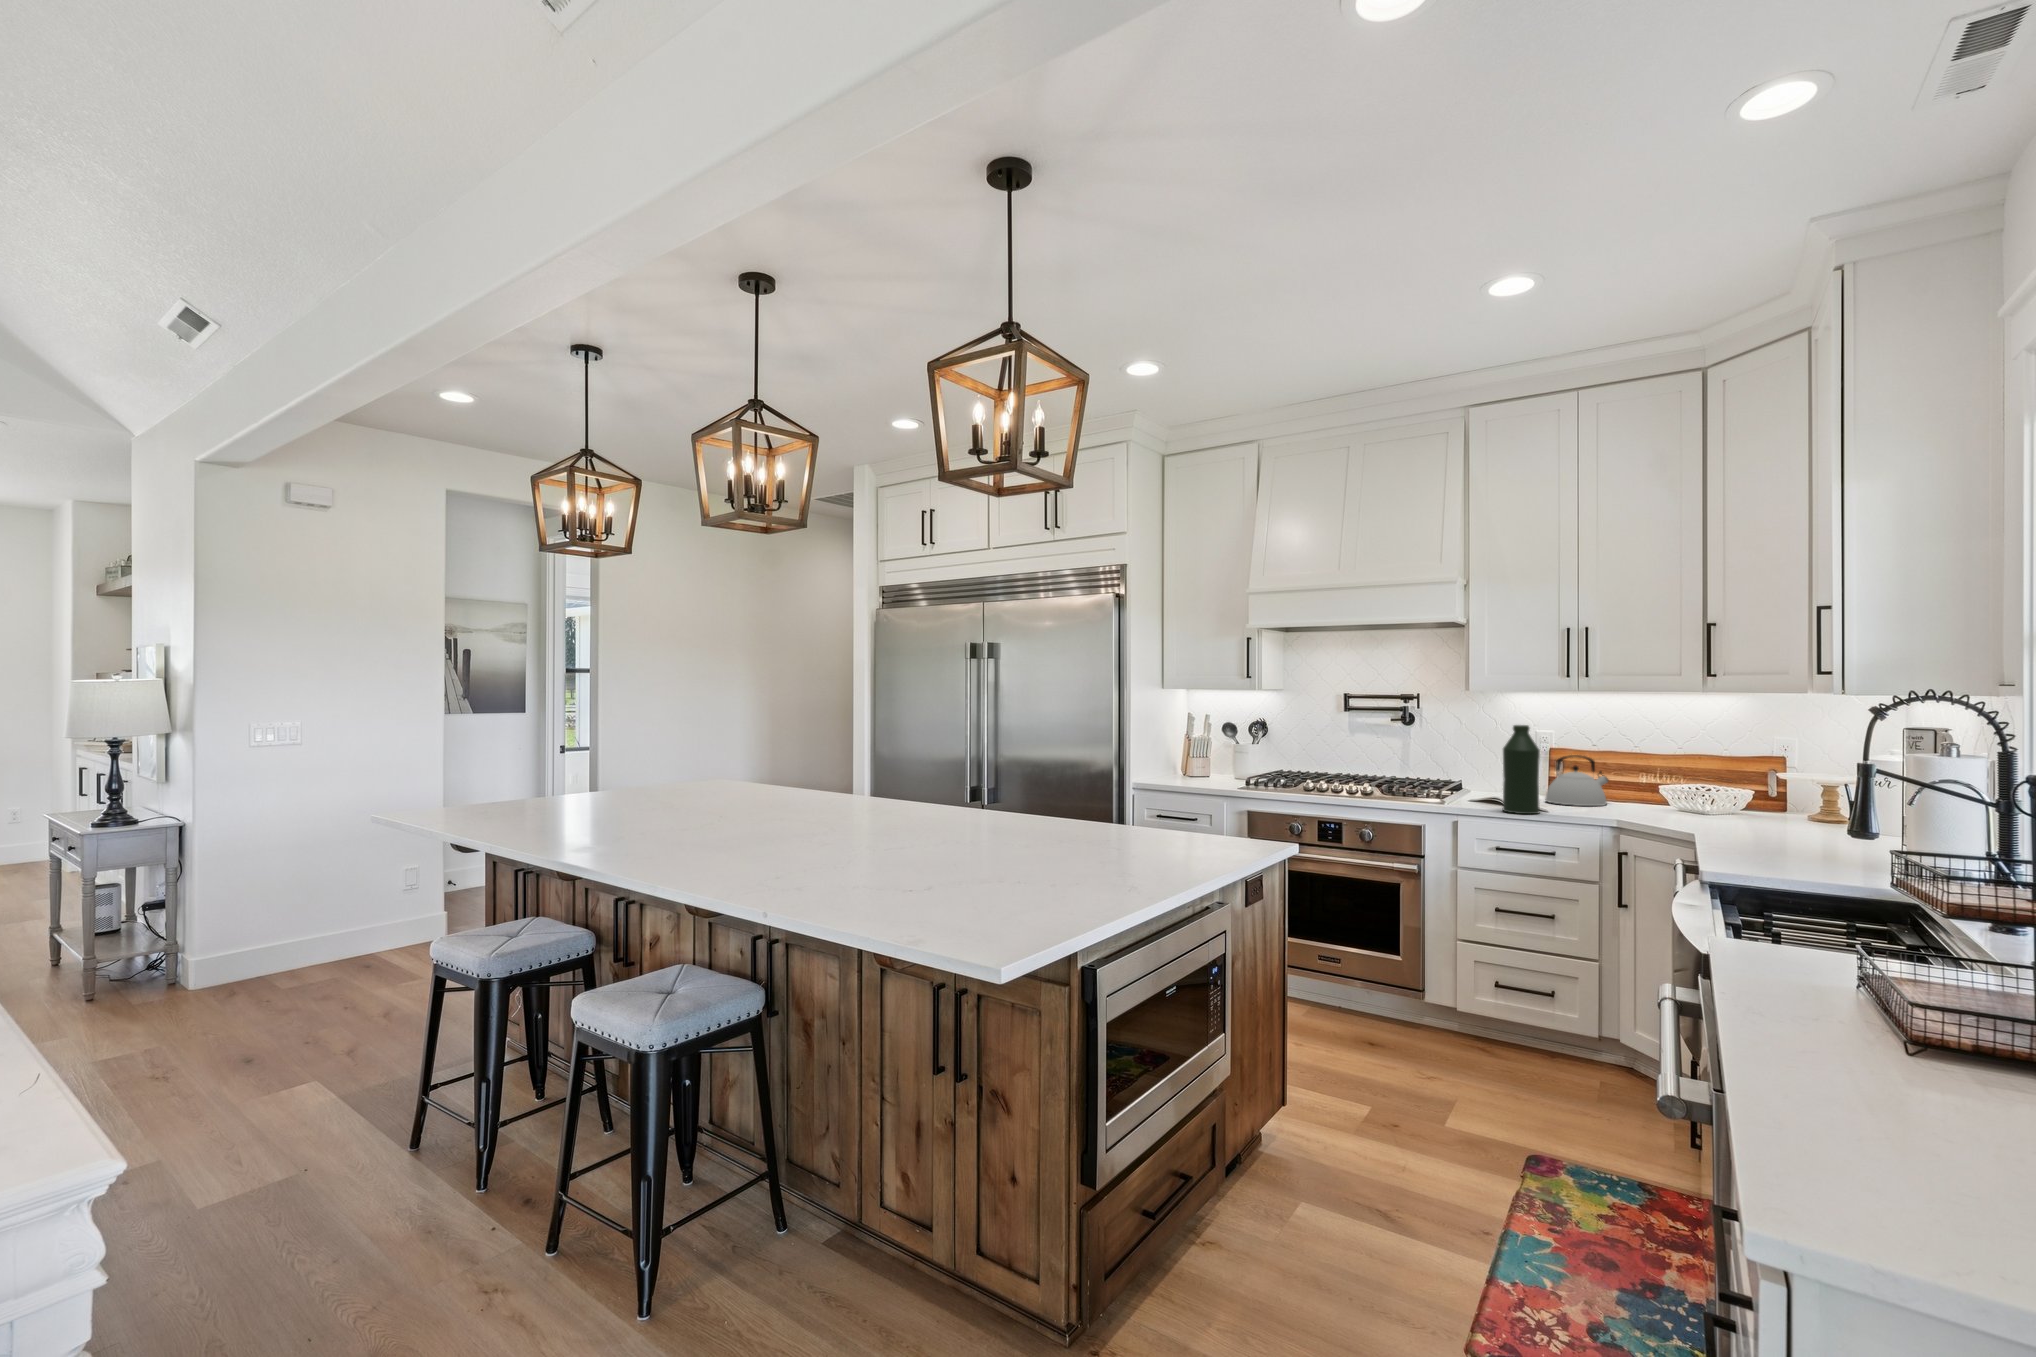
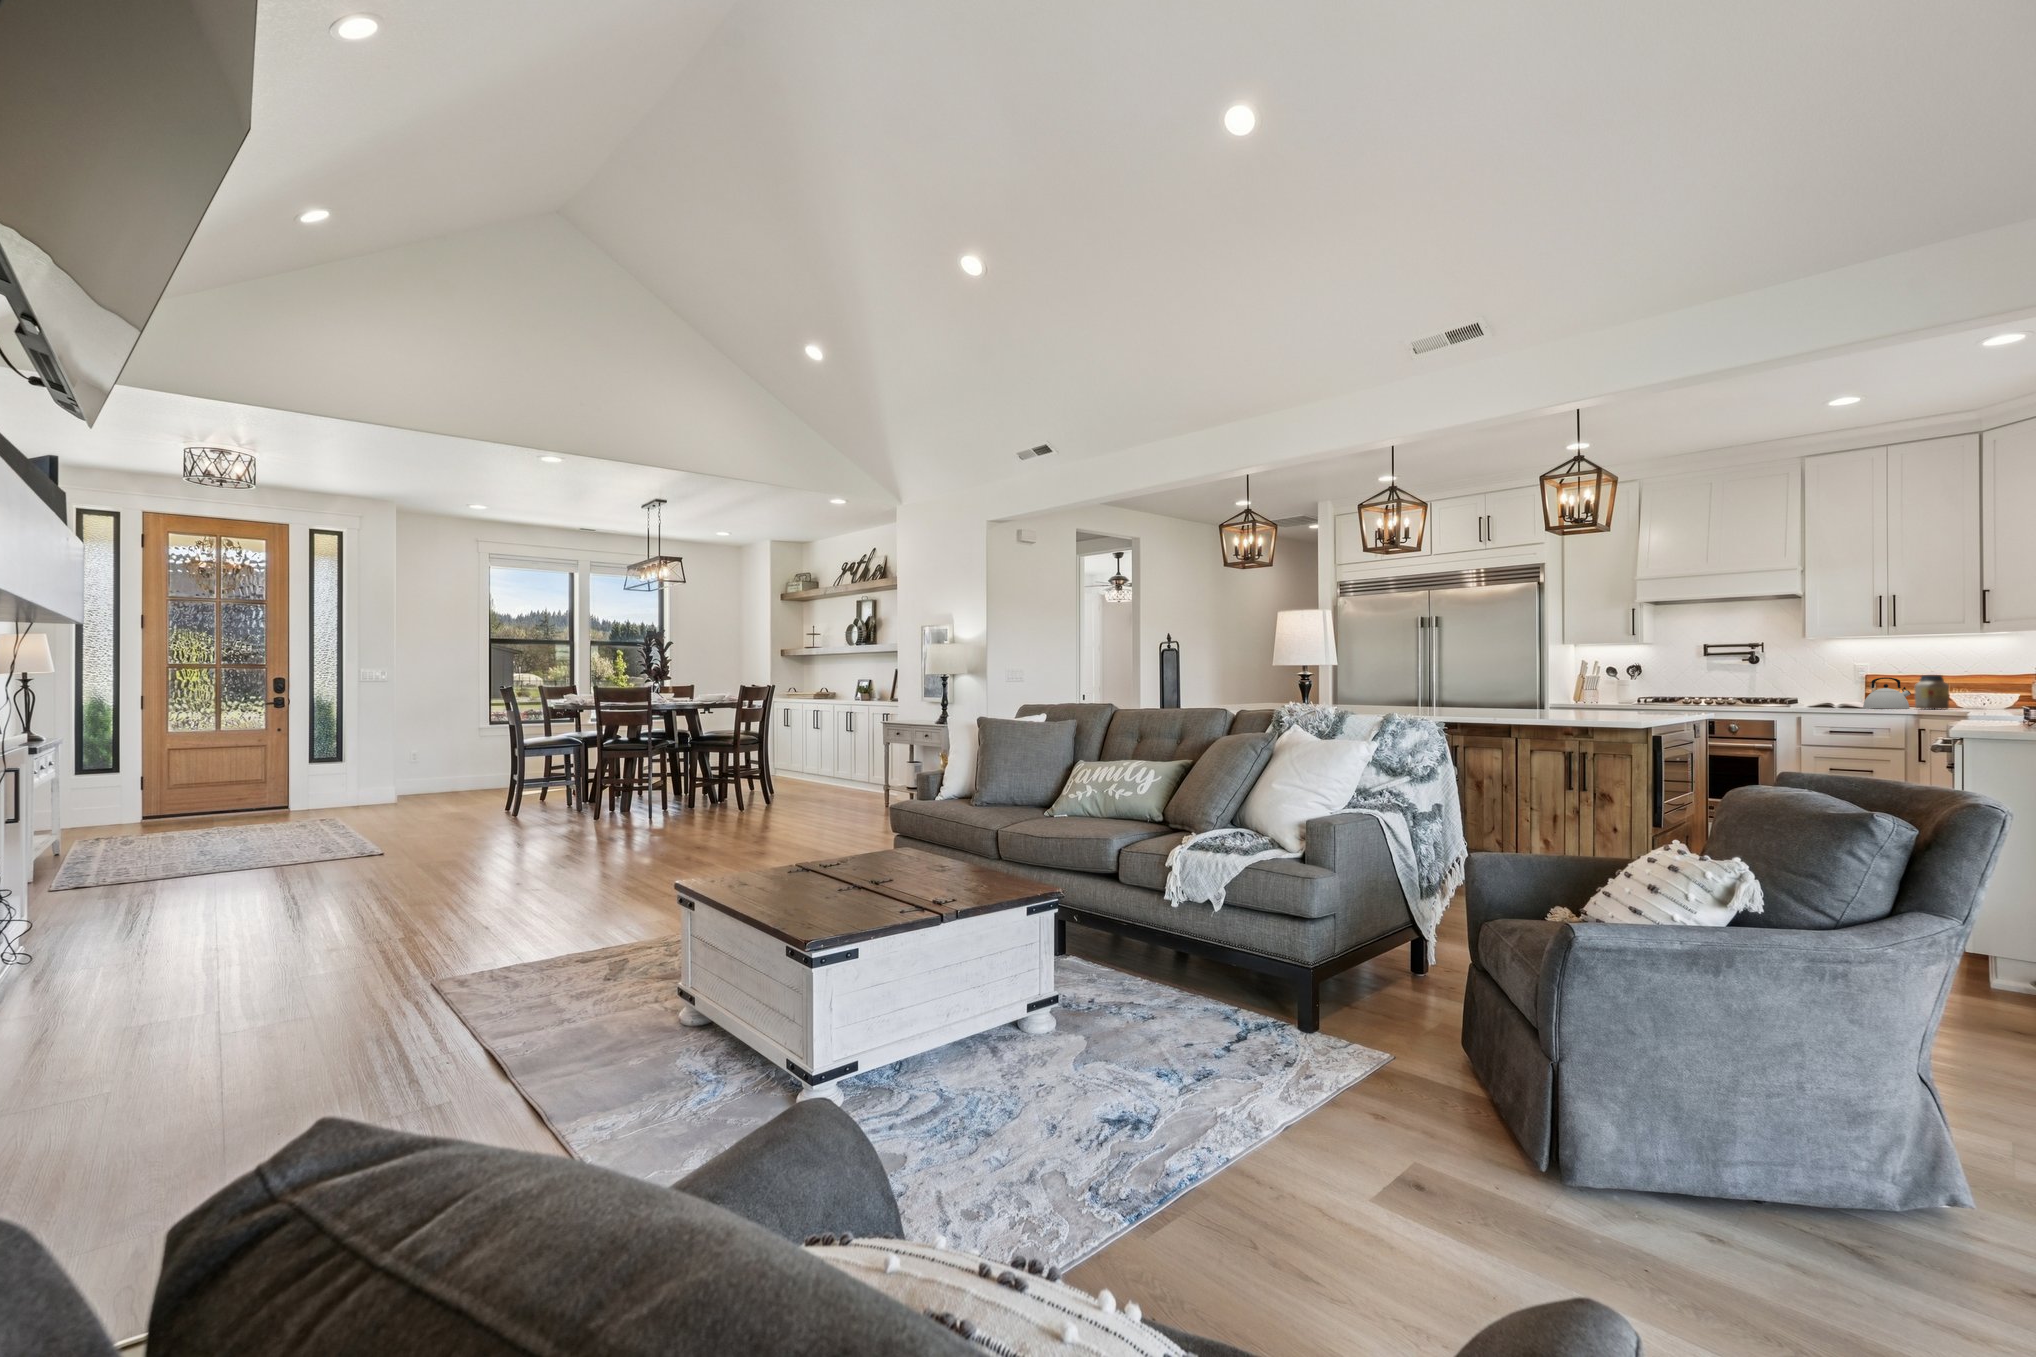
bottle: present [1503,725,1540,814] -> none [1835,655,1862,710]
jar: none [1613,758,1661,815] -> present [1915,675,1949,709]

